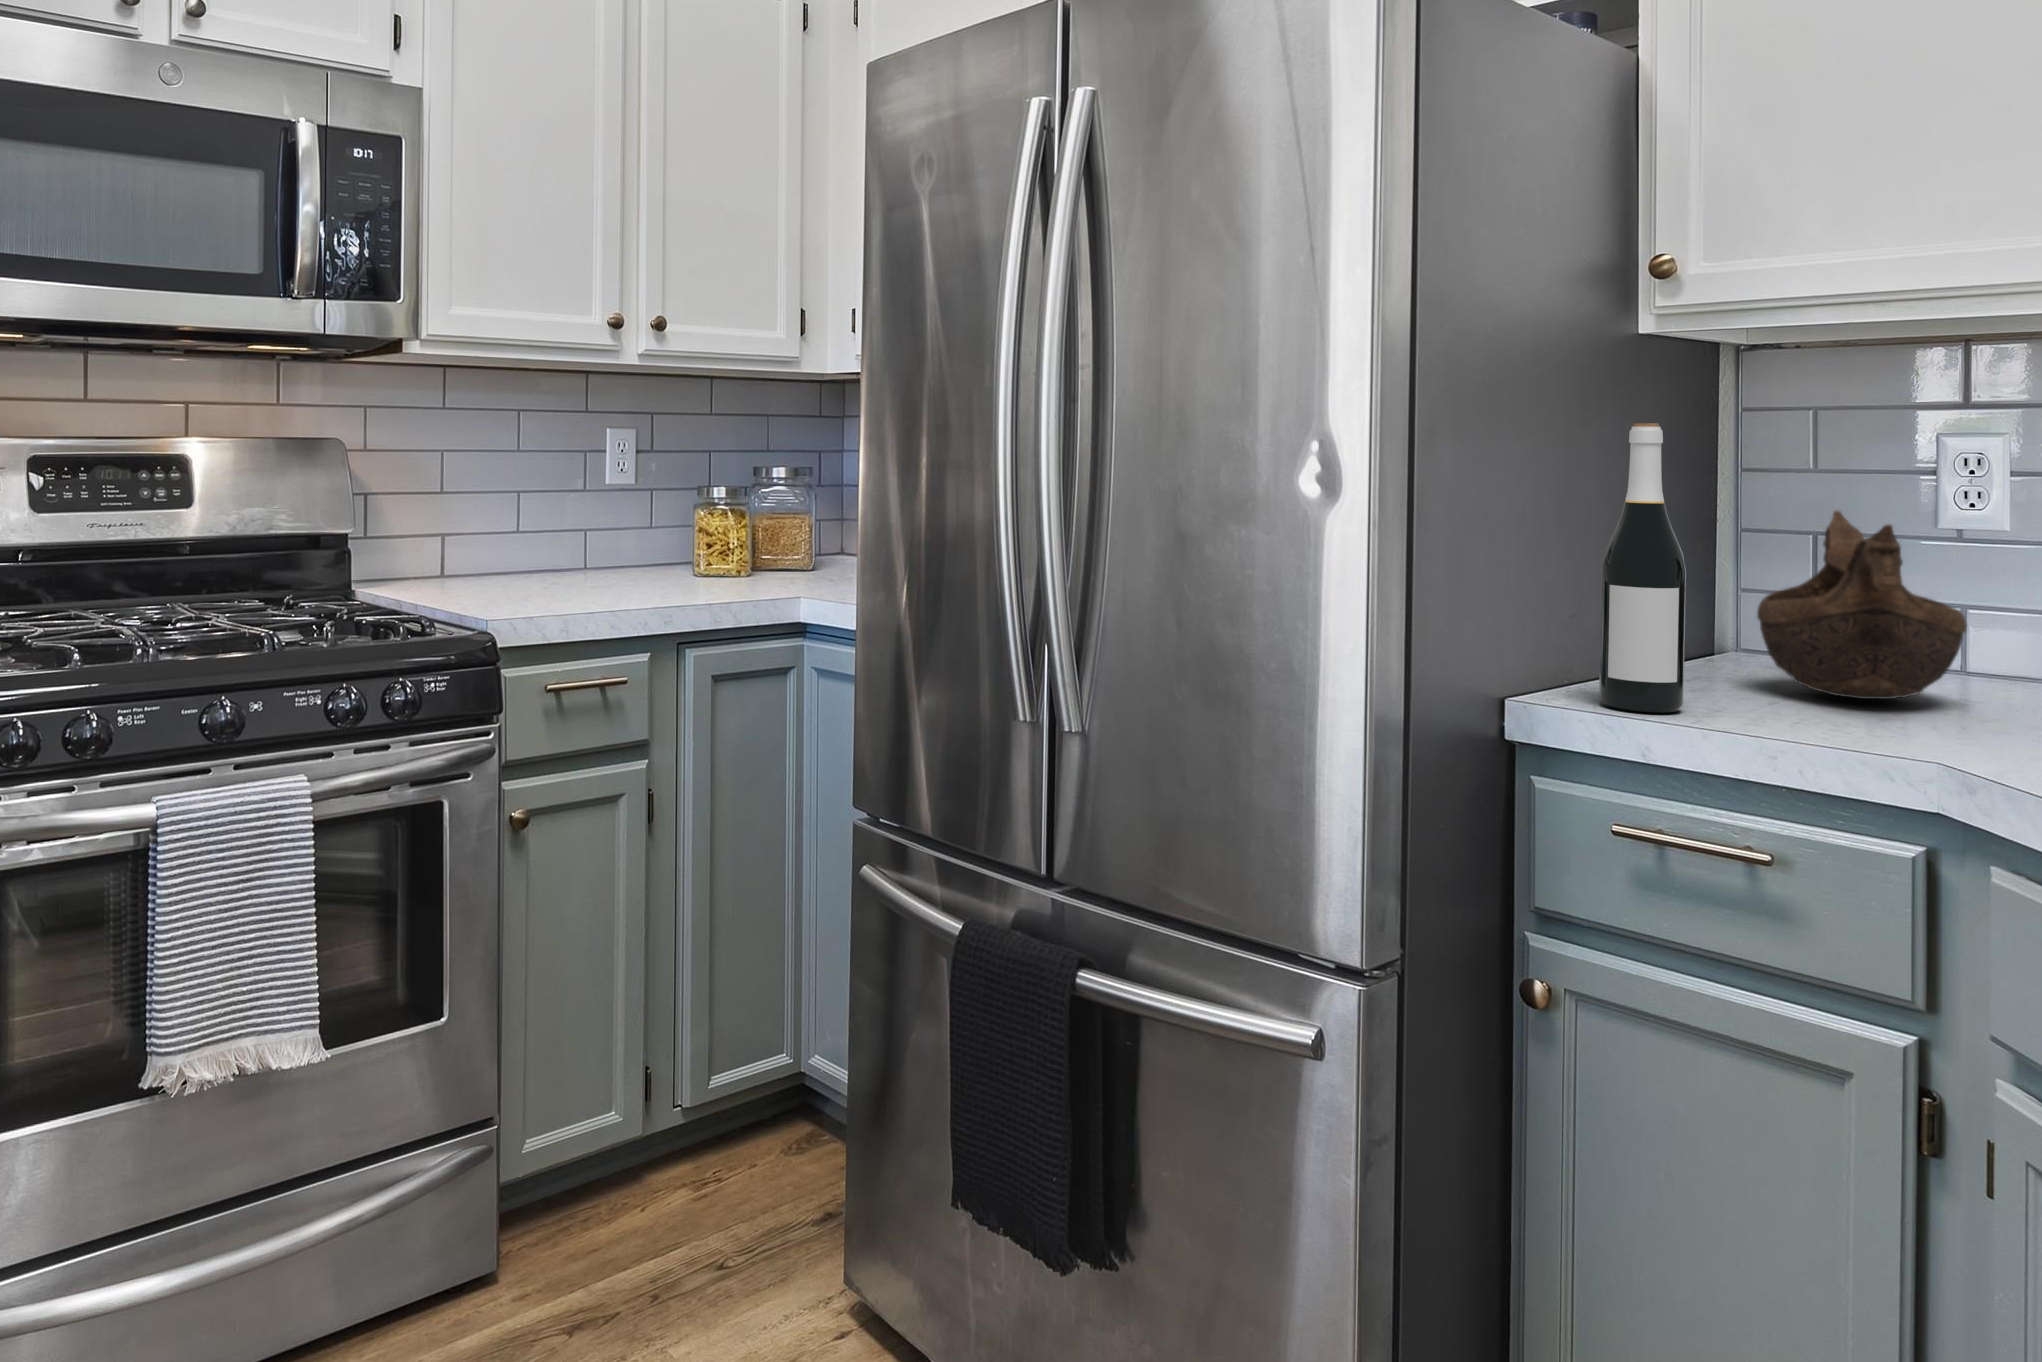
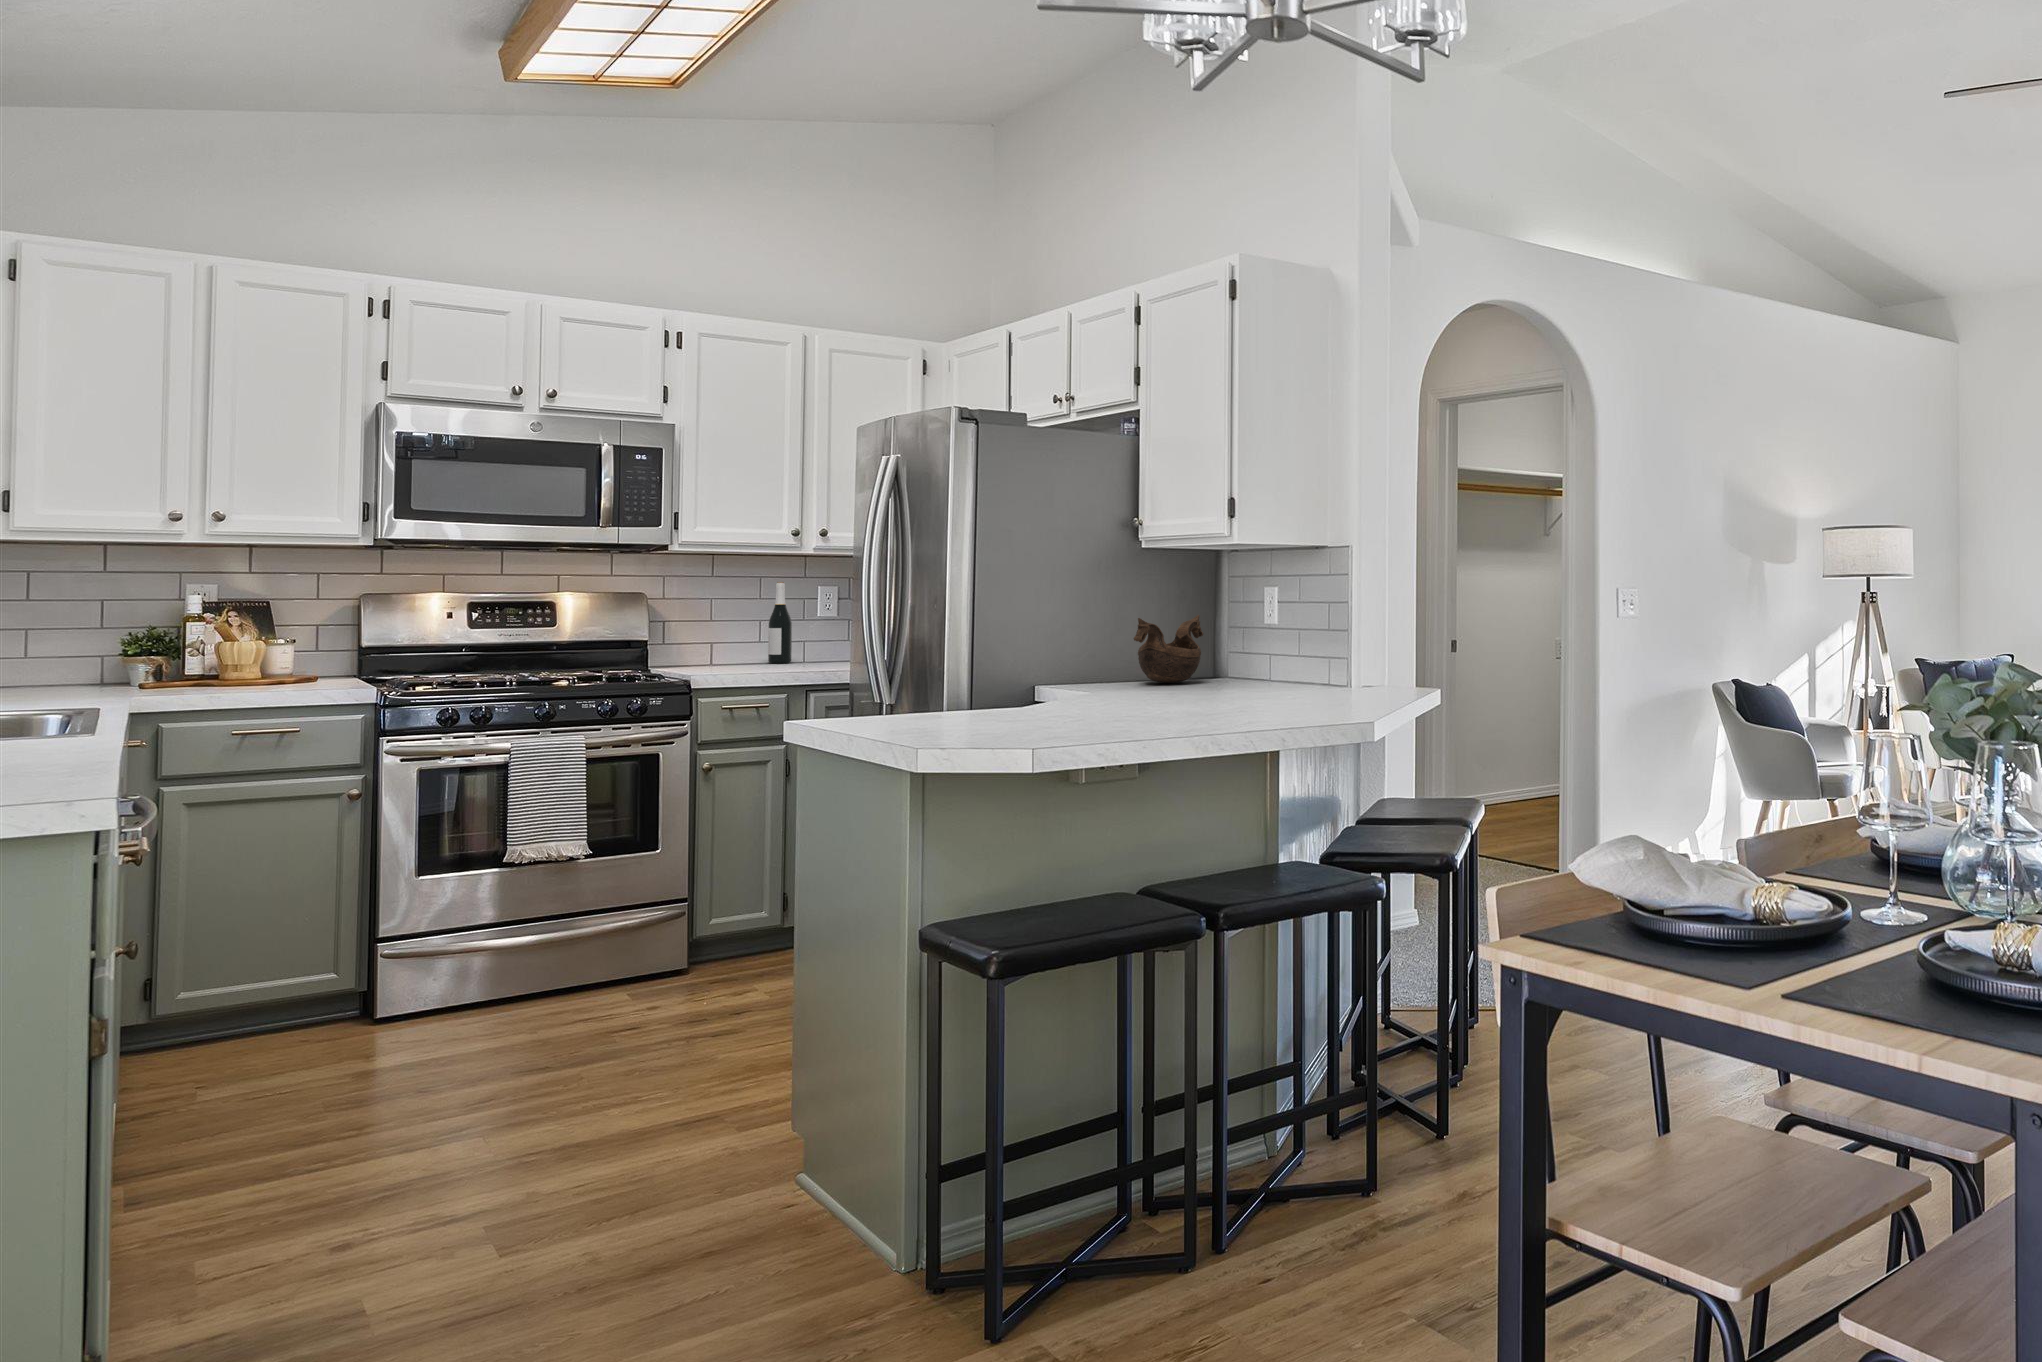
wine bottle: present [1599,423,1686,713] -> present [768,582,792,663]

